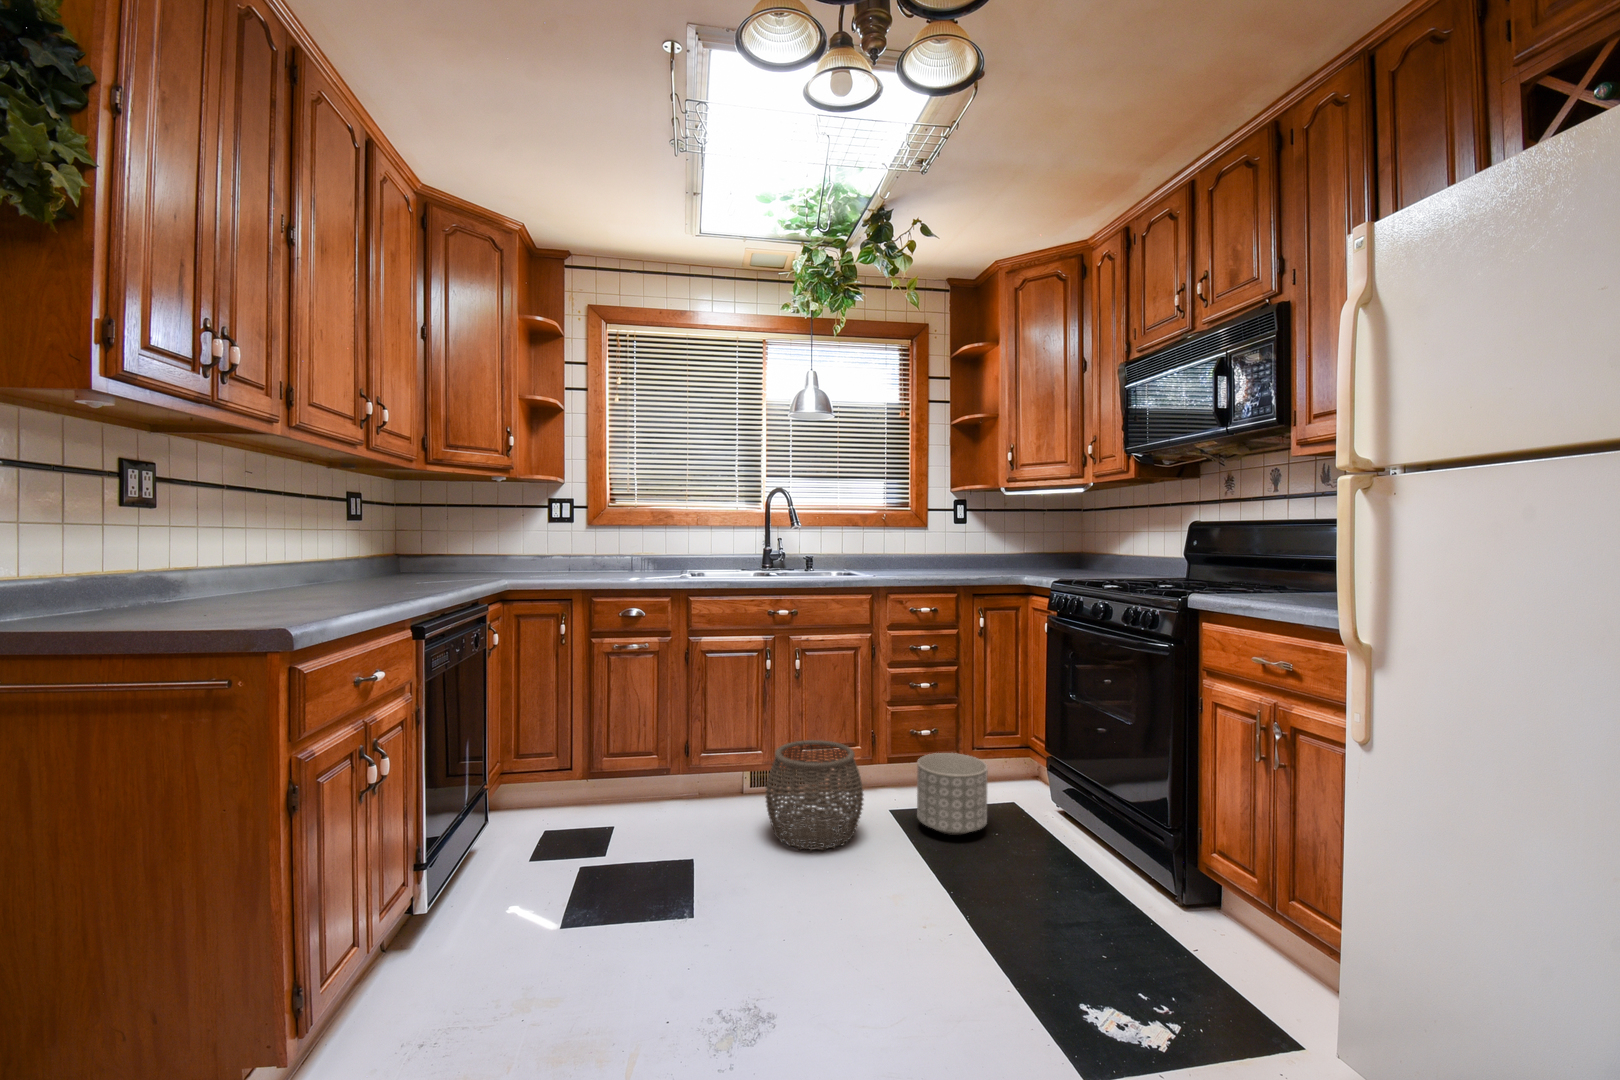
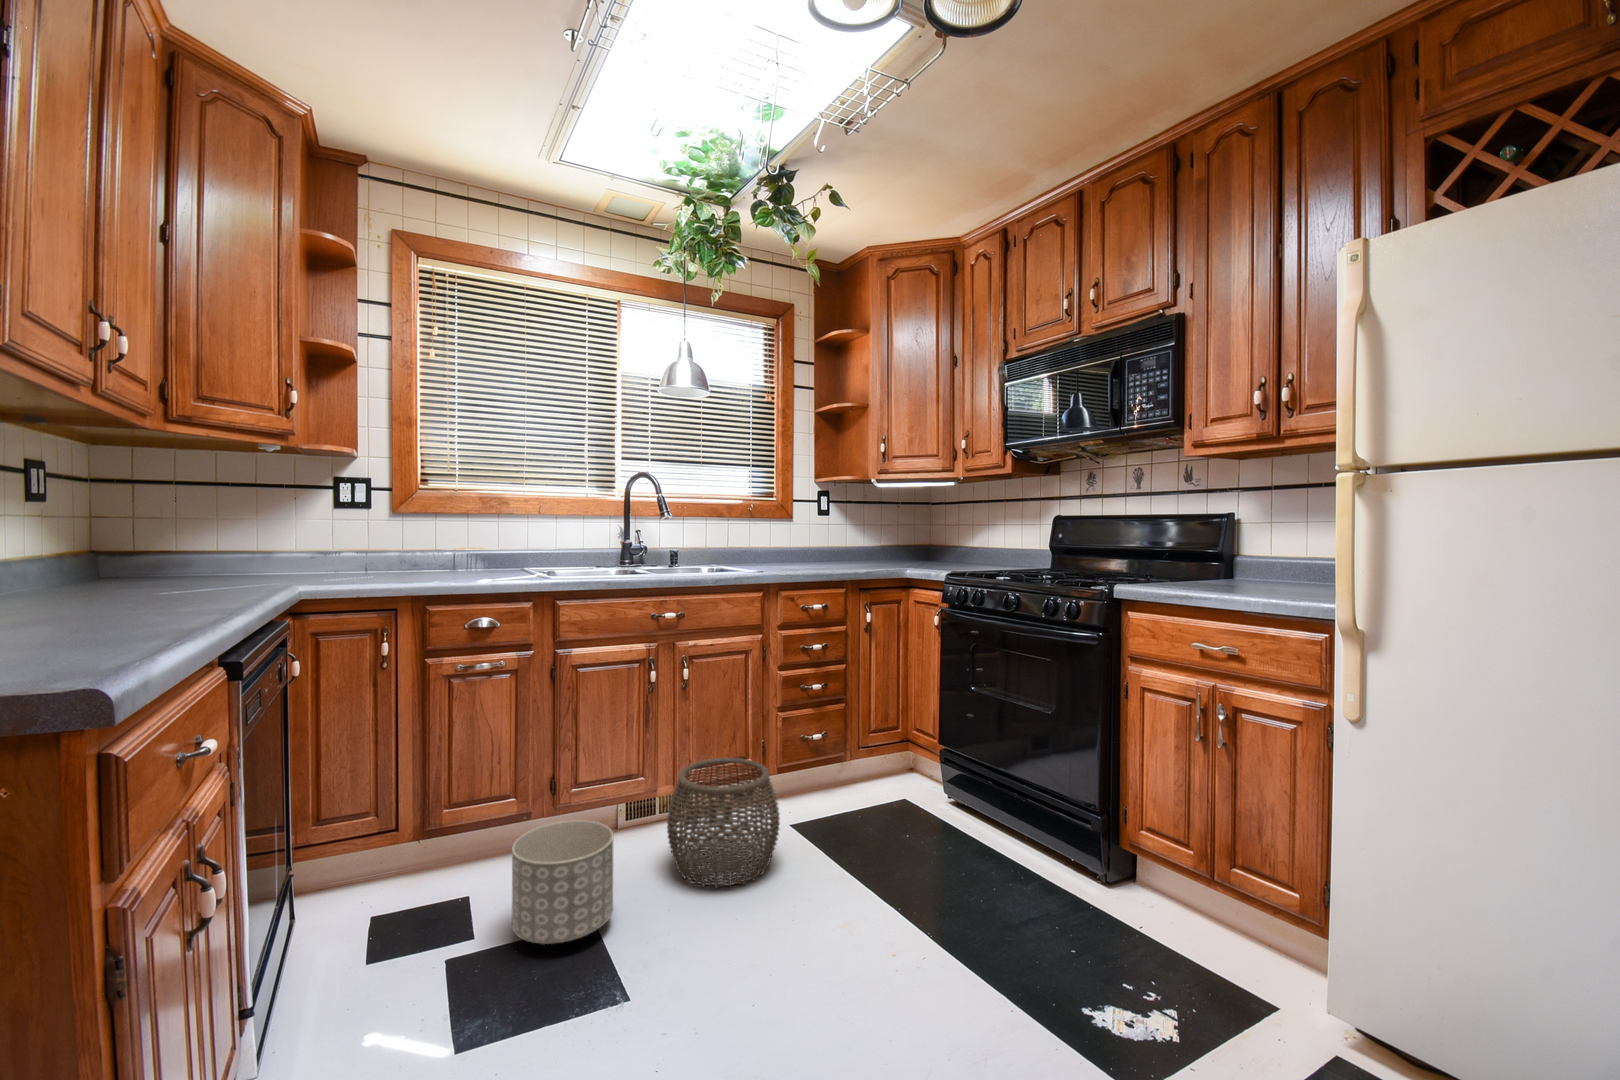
planter: present [917,753,988,835] -> present [512,820,613,944]

